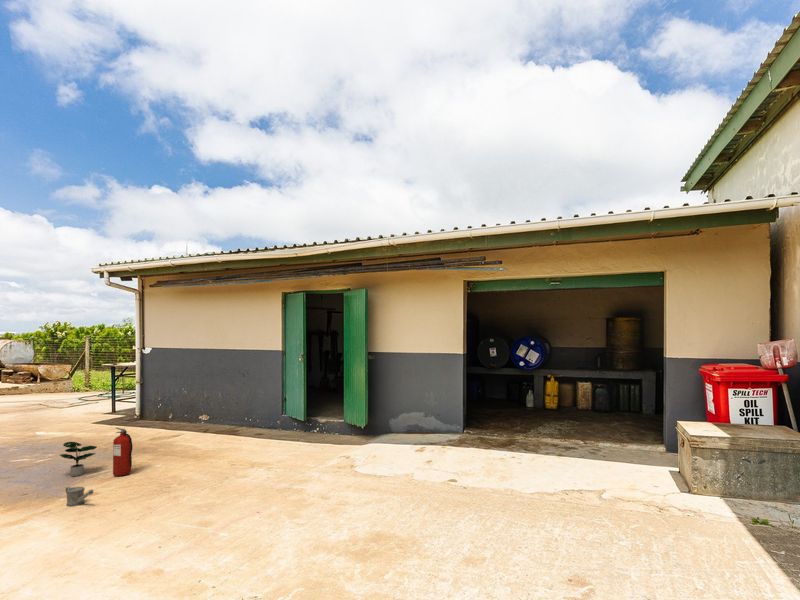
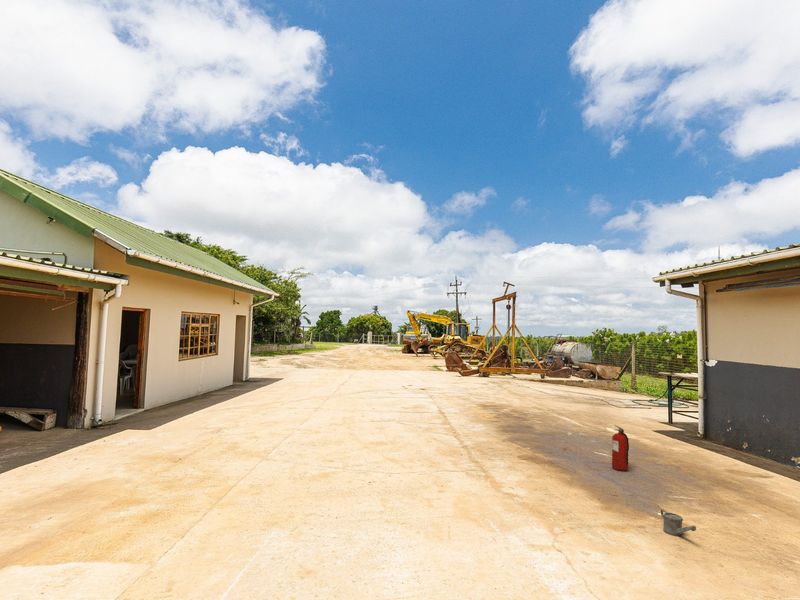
fire extinguisher: present [113,428,132,476] -> present [612,425,629,471]
potted plant: present [60,442,97,477] -> none [643,453,681,493]

